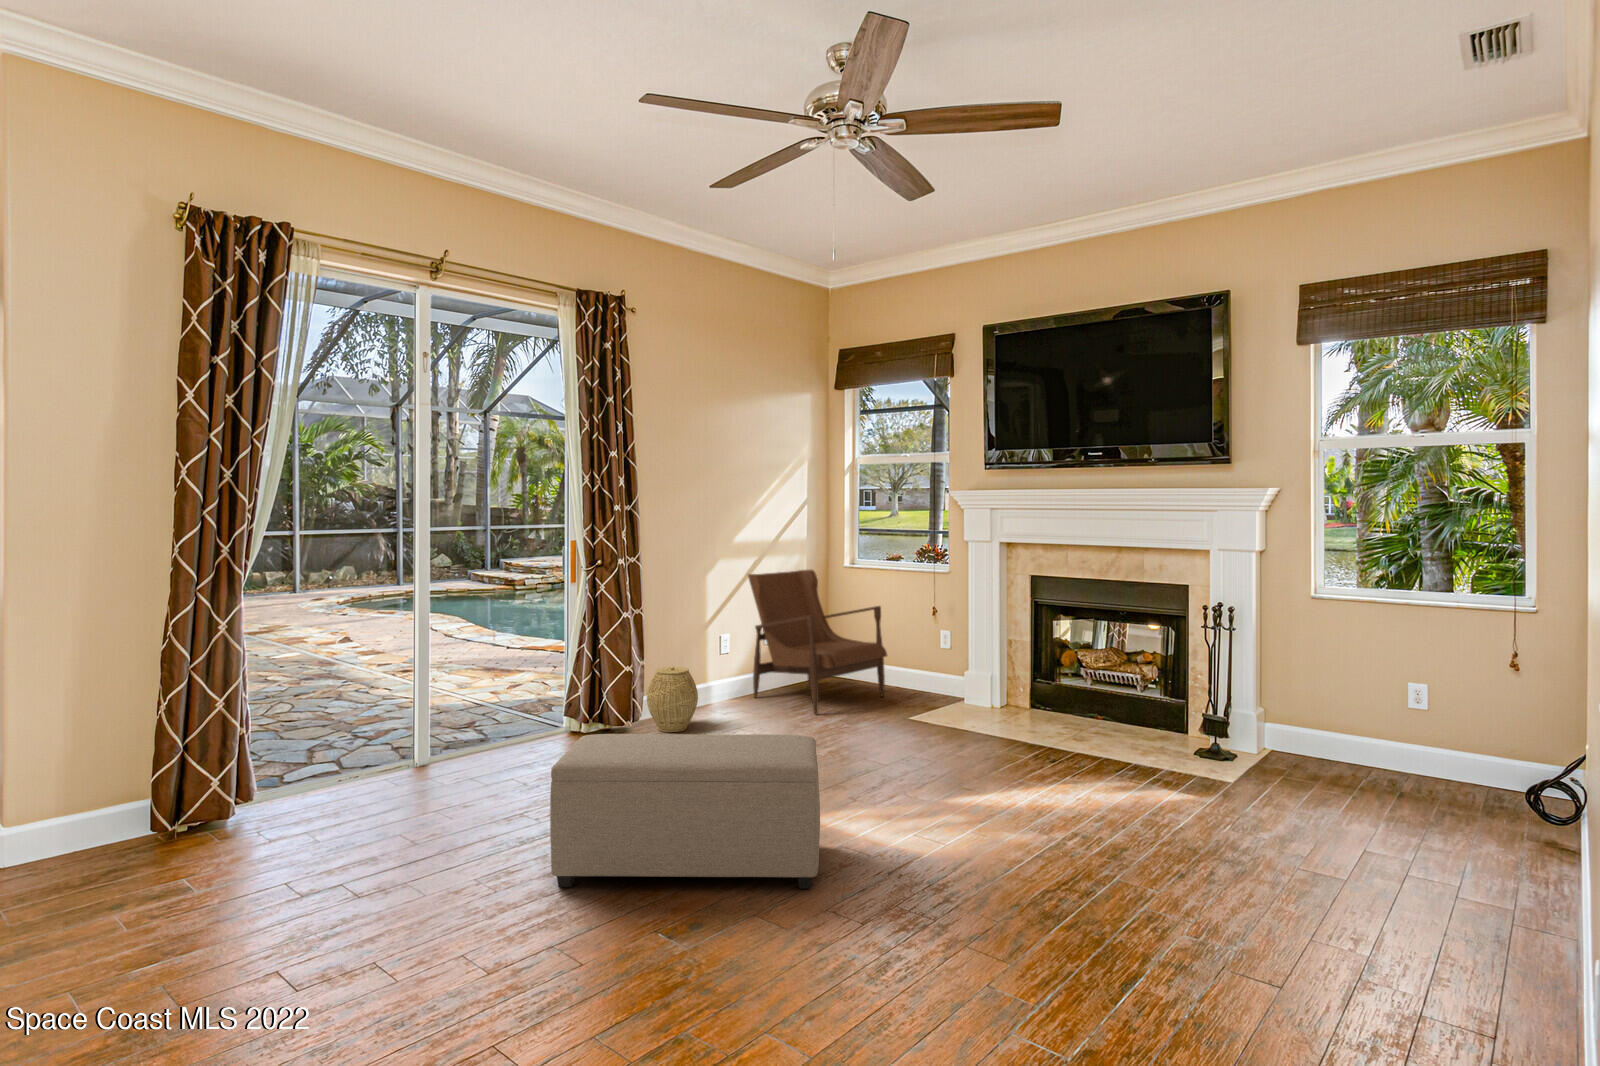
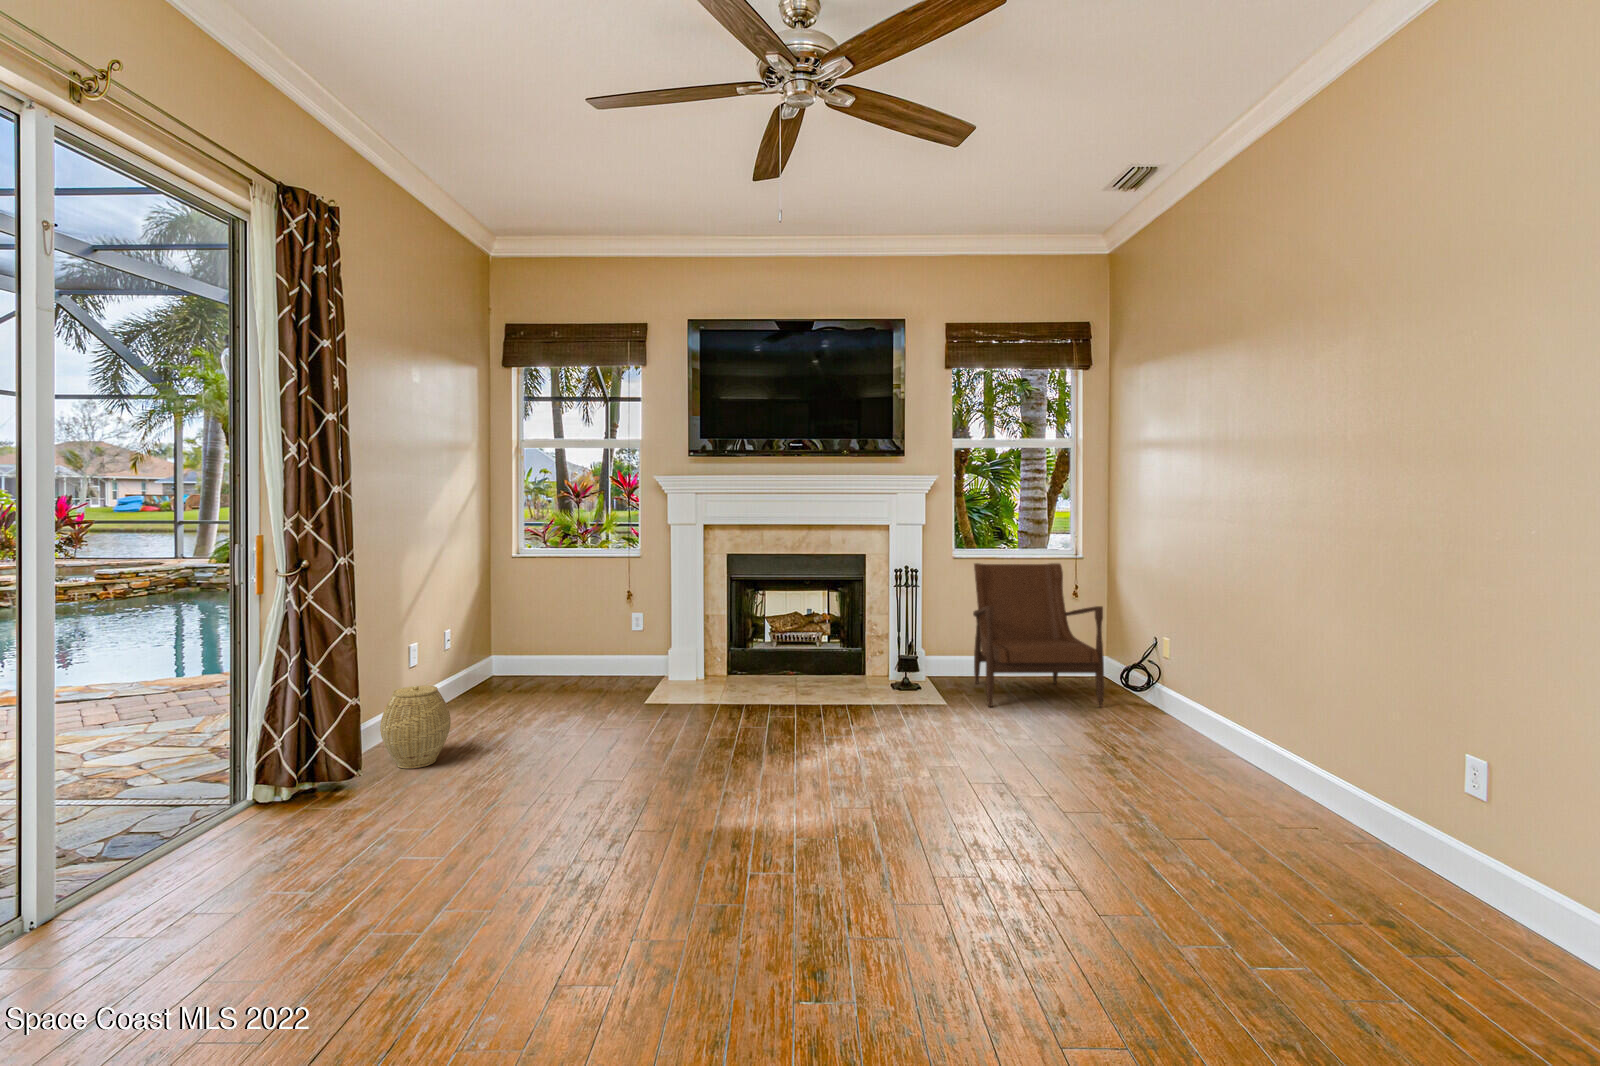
armchair: present [748,570,887,714] -> present [973,563,1104,707]
ottoman: present [550,734,820,889] -> none [545,724,859,981]

